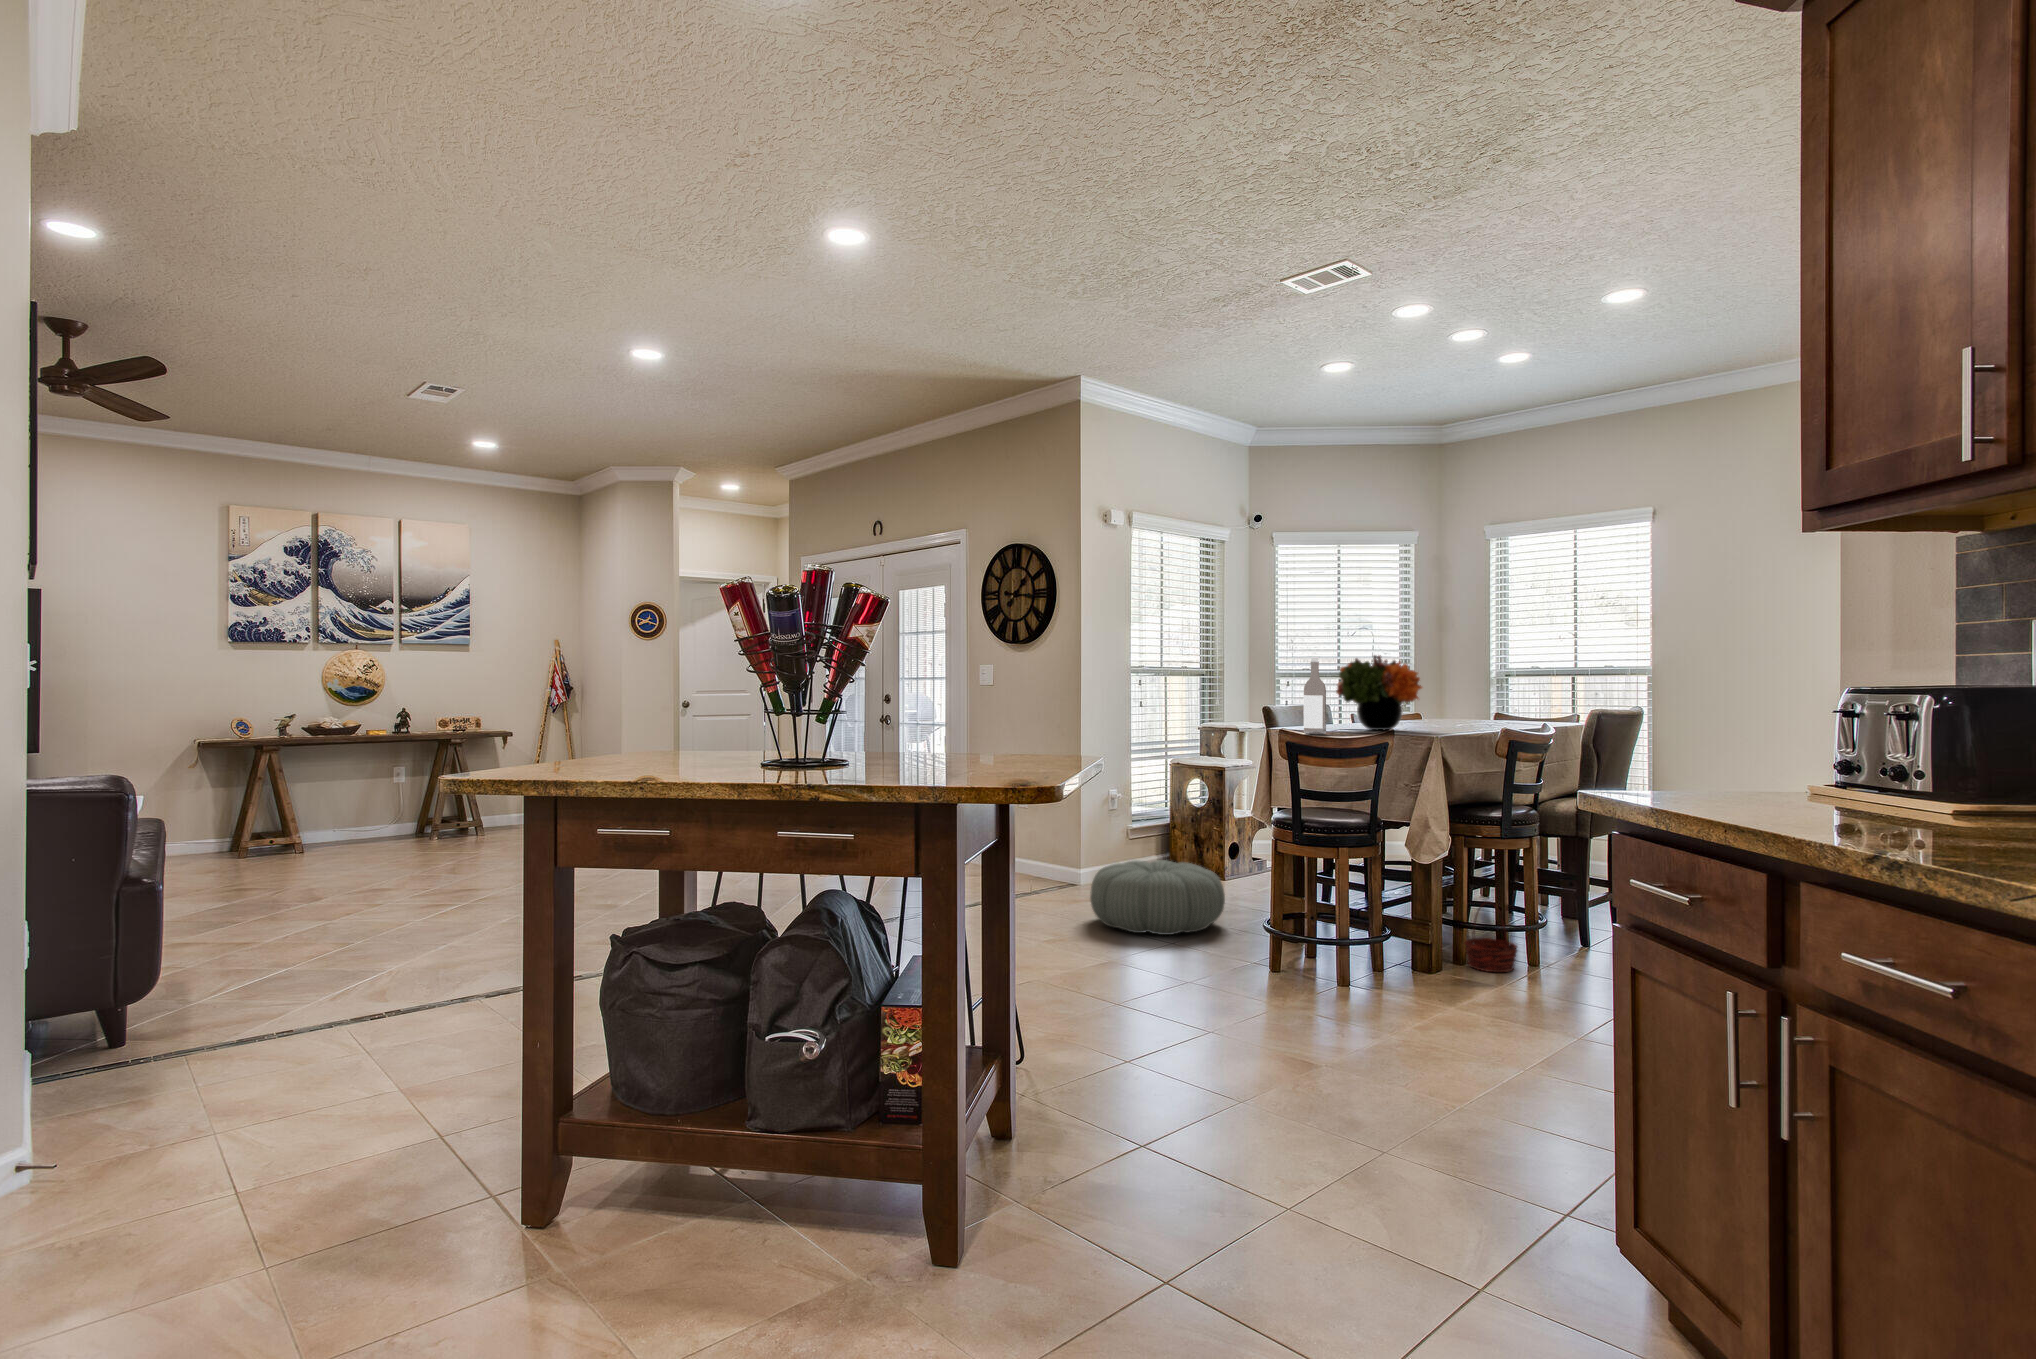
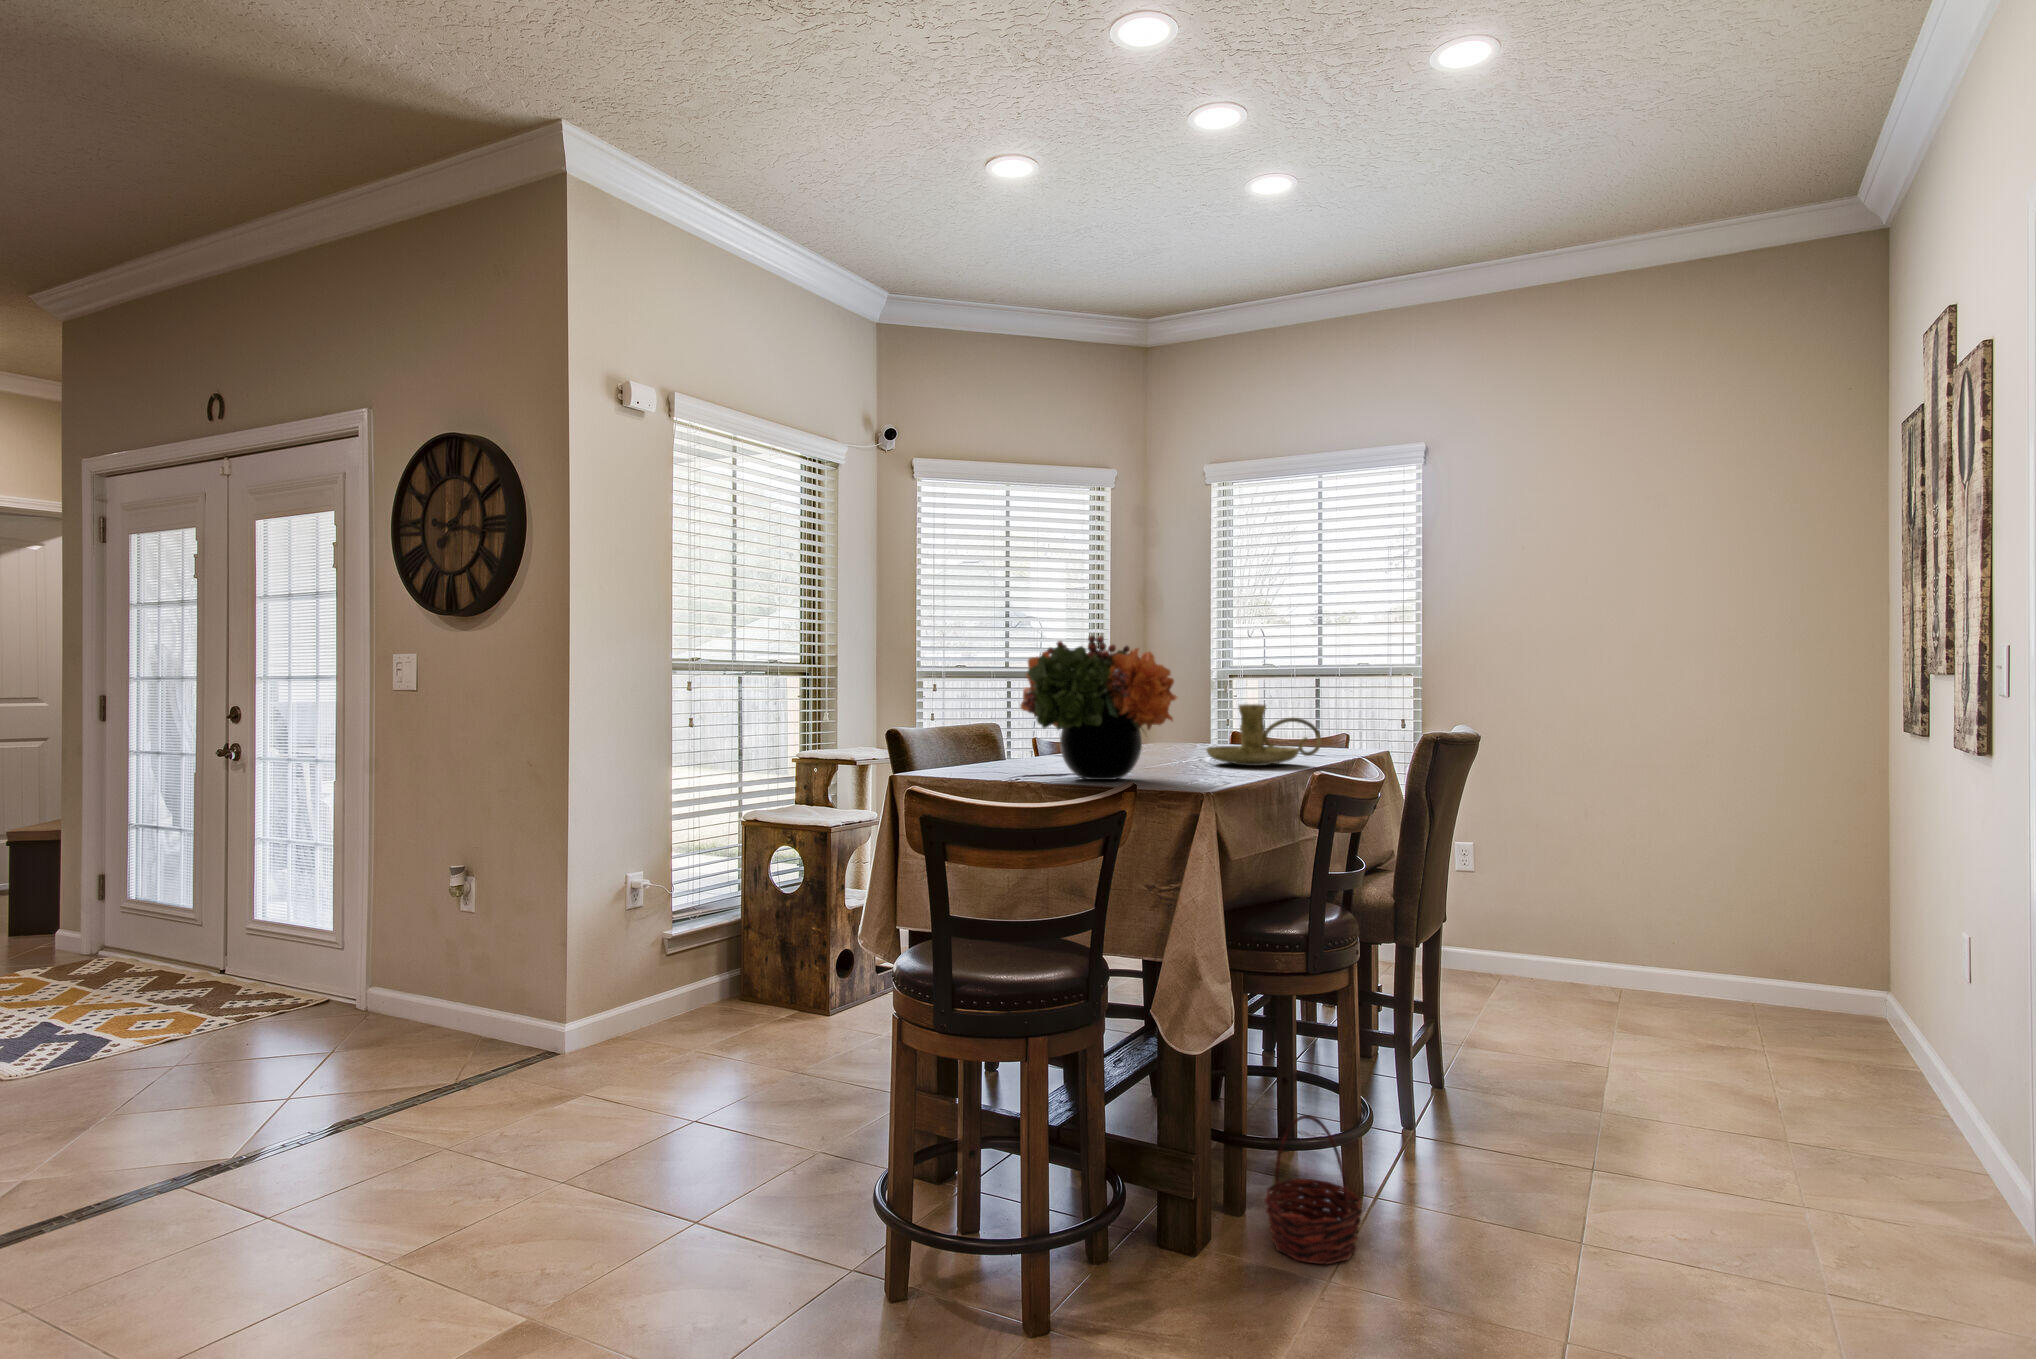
wine bottle: present [1304,656,1326,735] -> none [962,634,1008,800]
candle holder: none [1450,692,1520,727] -> present [1207,704,1321,766]
pouf: present [1090,860,1225,935] -> none [526,1032,811,1219]

